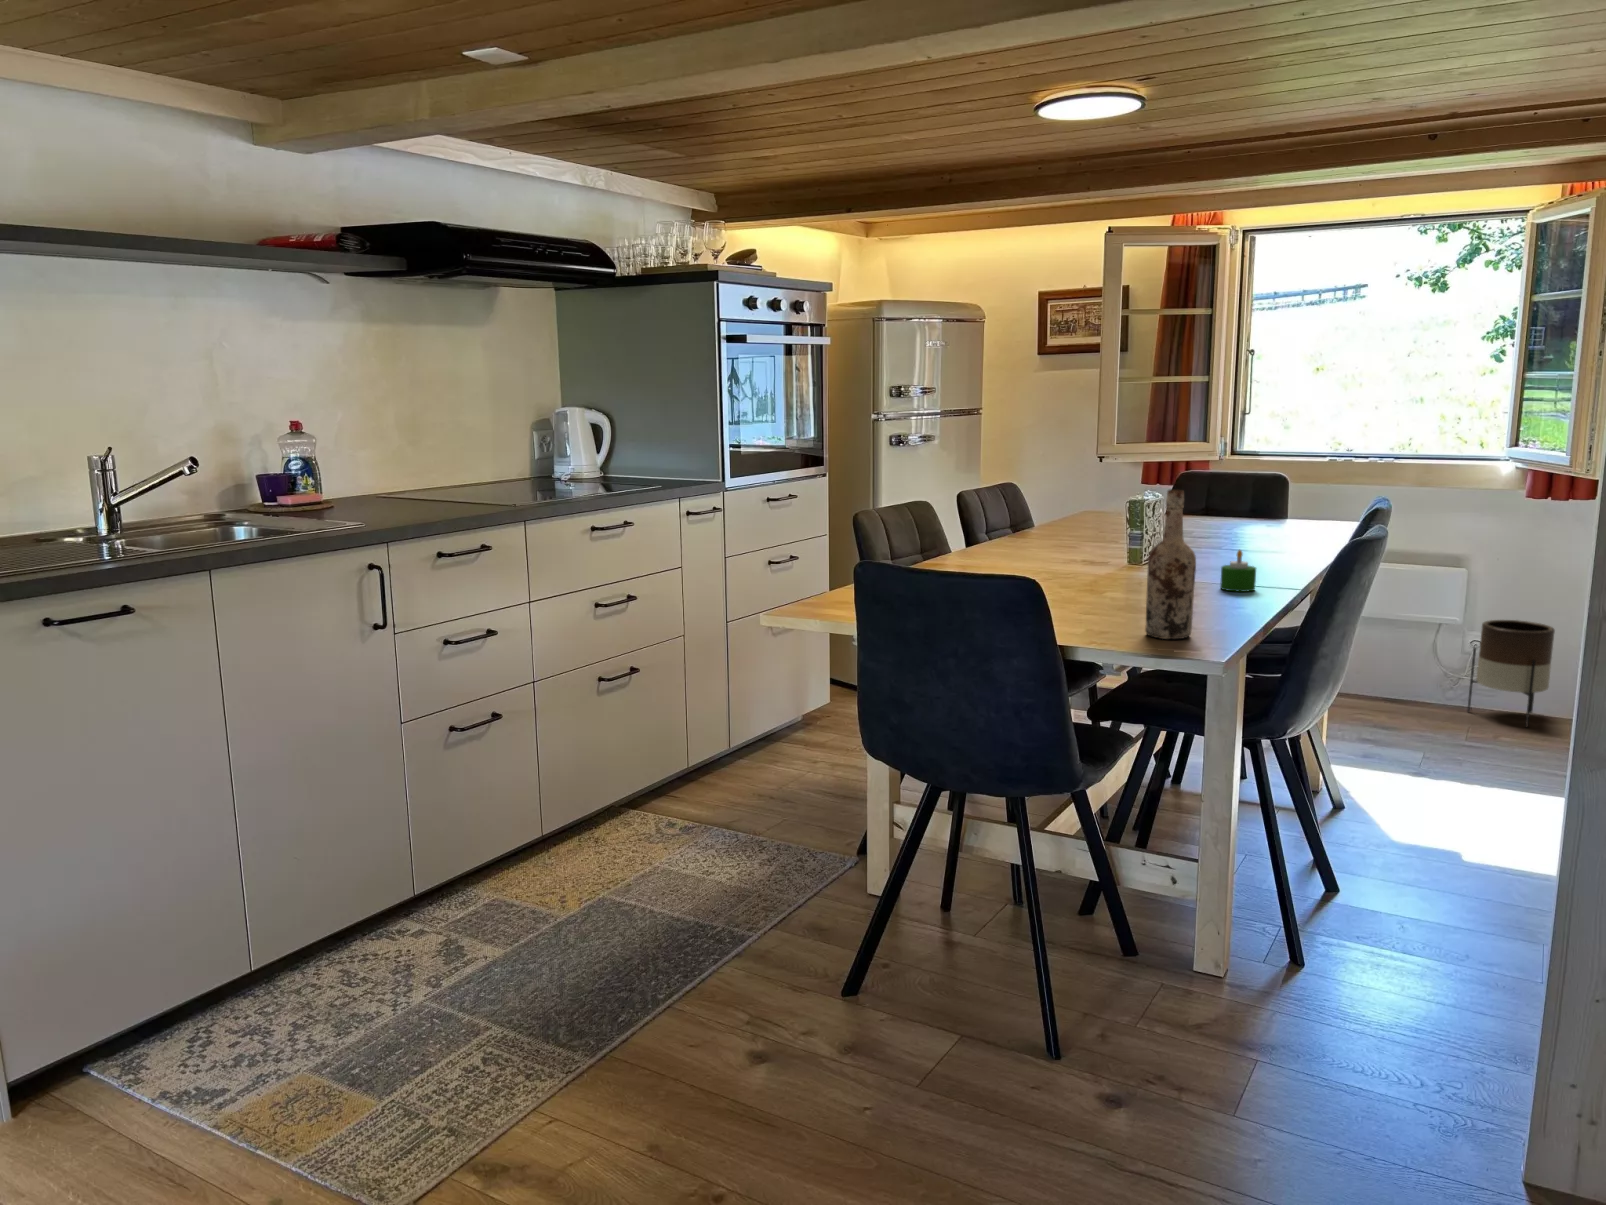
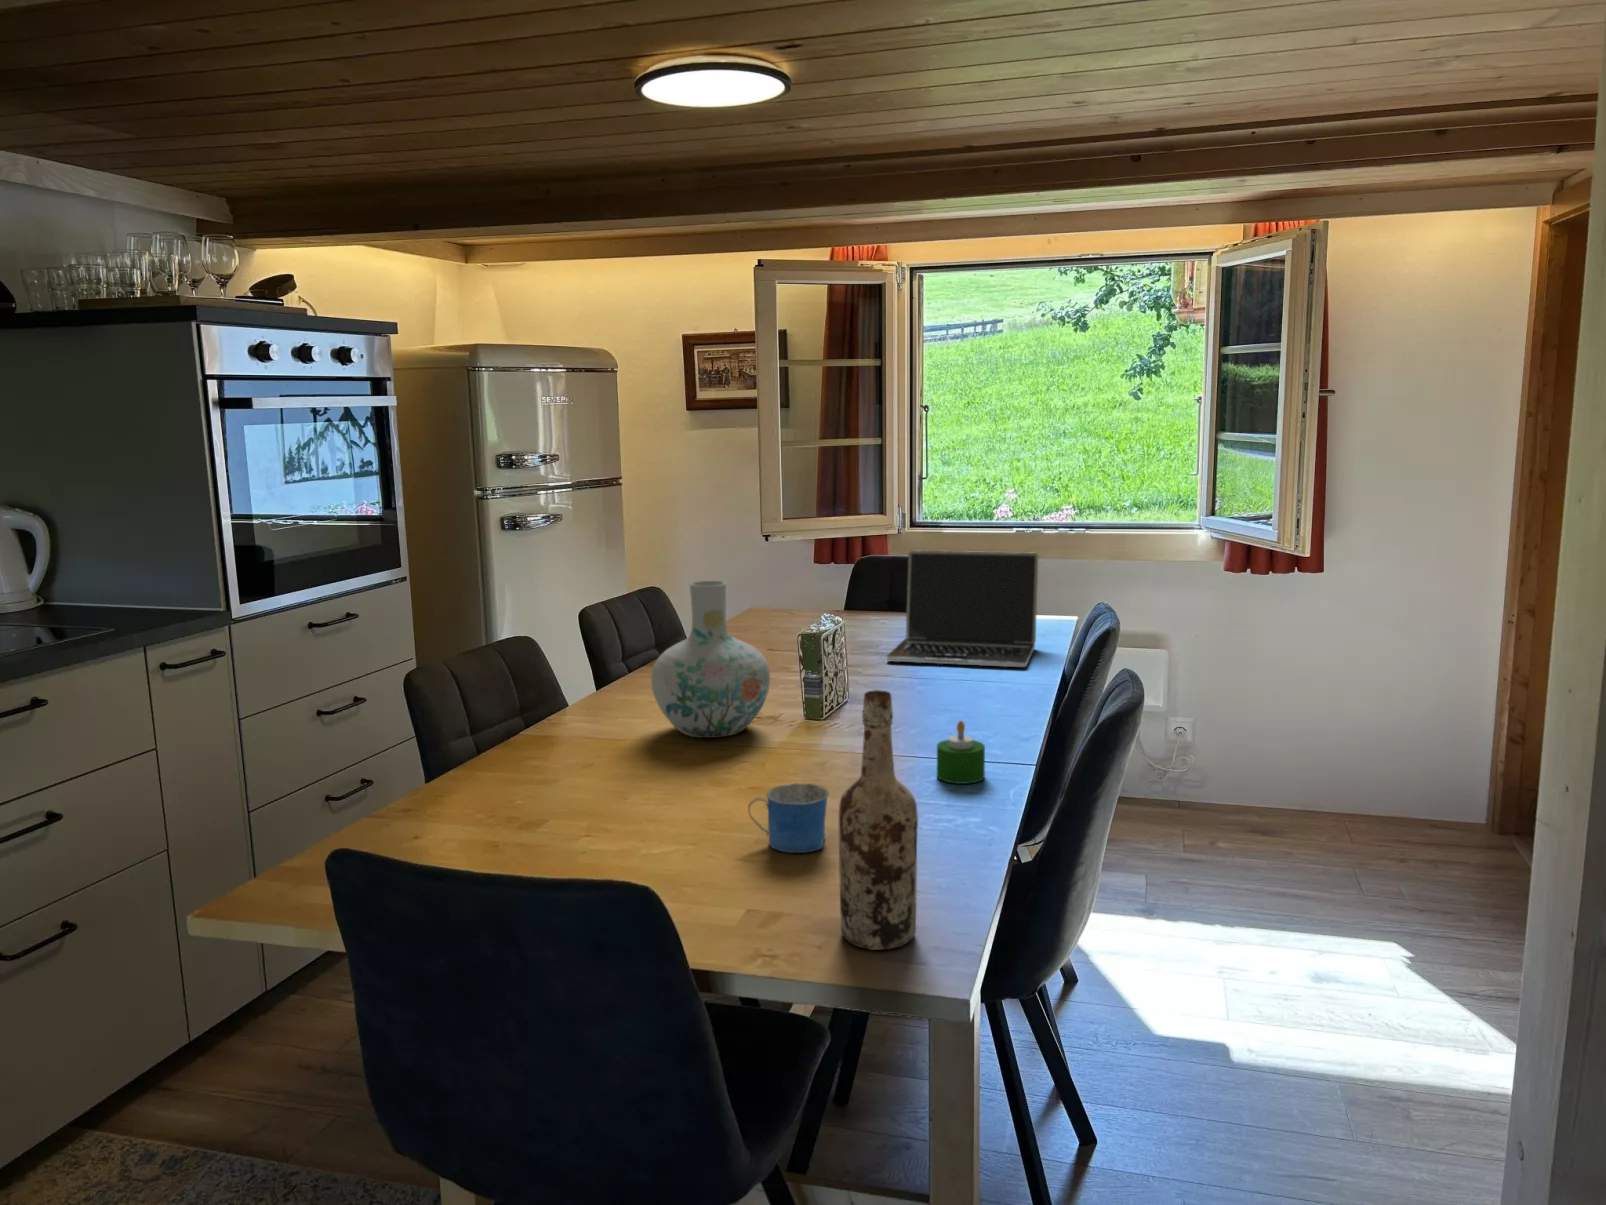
laptop: none [1195,458,1329,546] -> present [887,551,1038,667]
vase: none [1020,460,1104,567] -> present [651,581,770,738]
mug: none [1090,571,1143,609] -> present [748,783,829,853]
planter: present [1467,620,1555,727] -> none [1180,705,1264,828]

